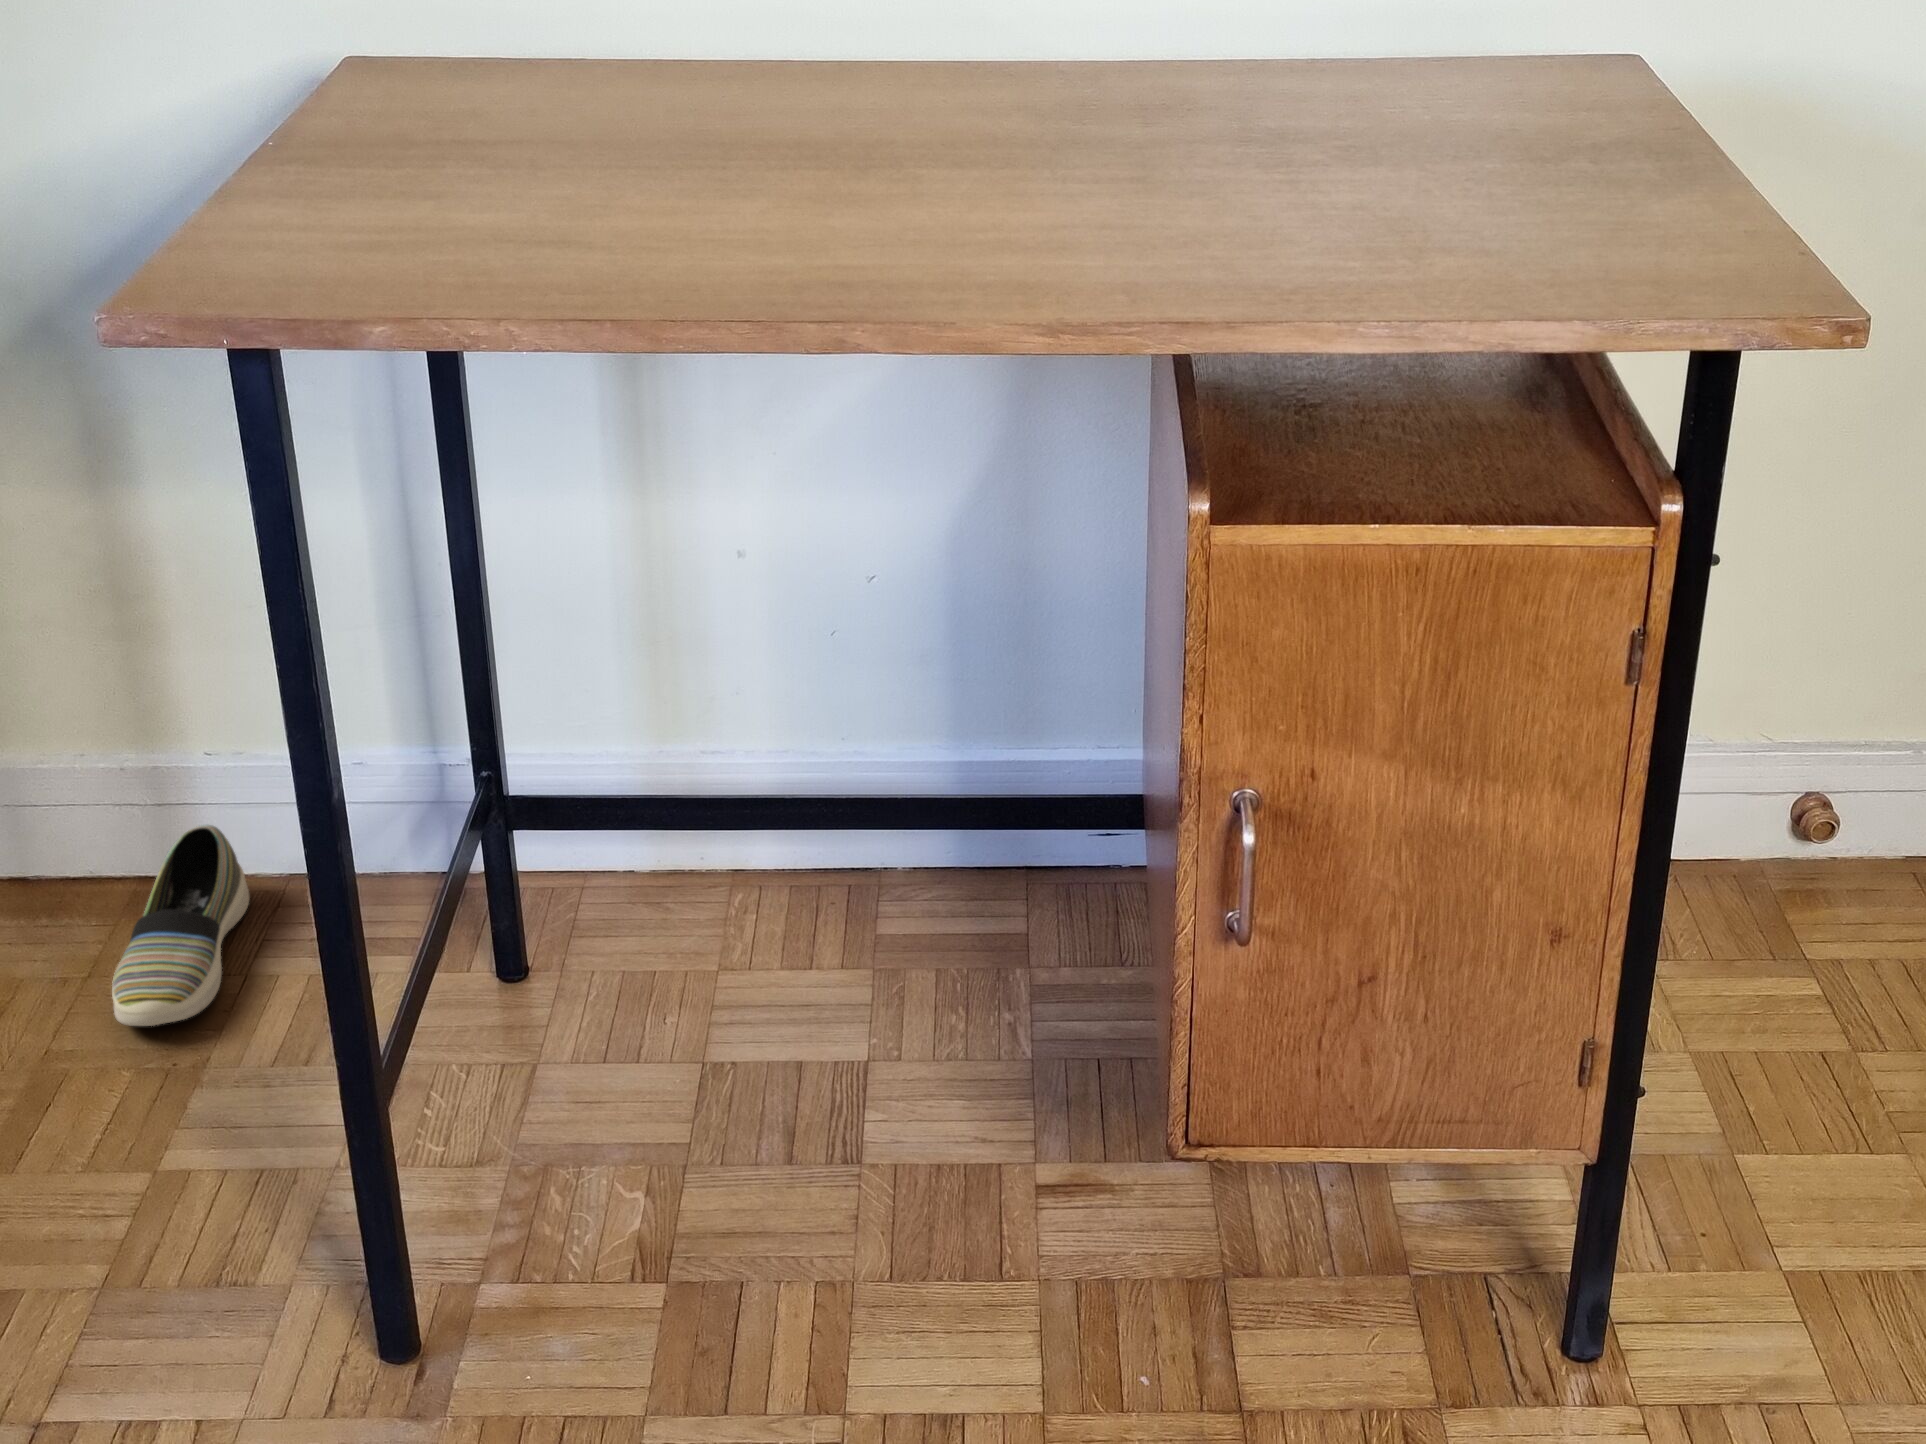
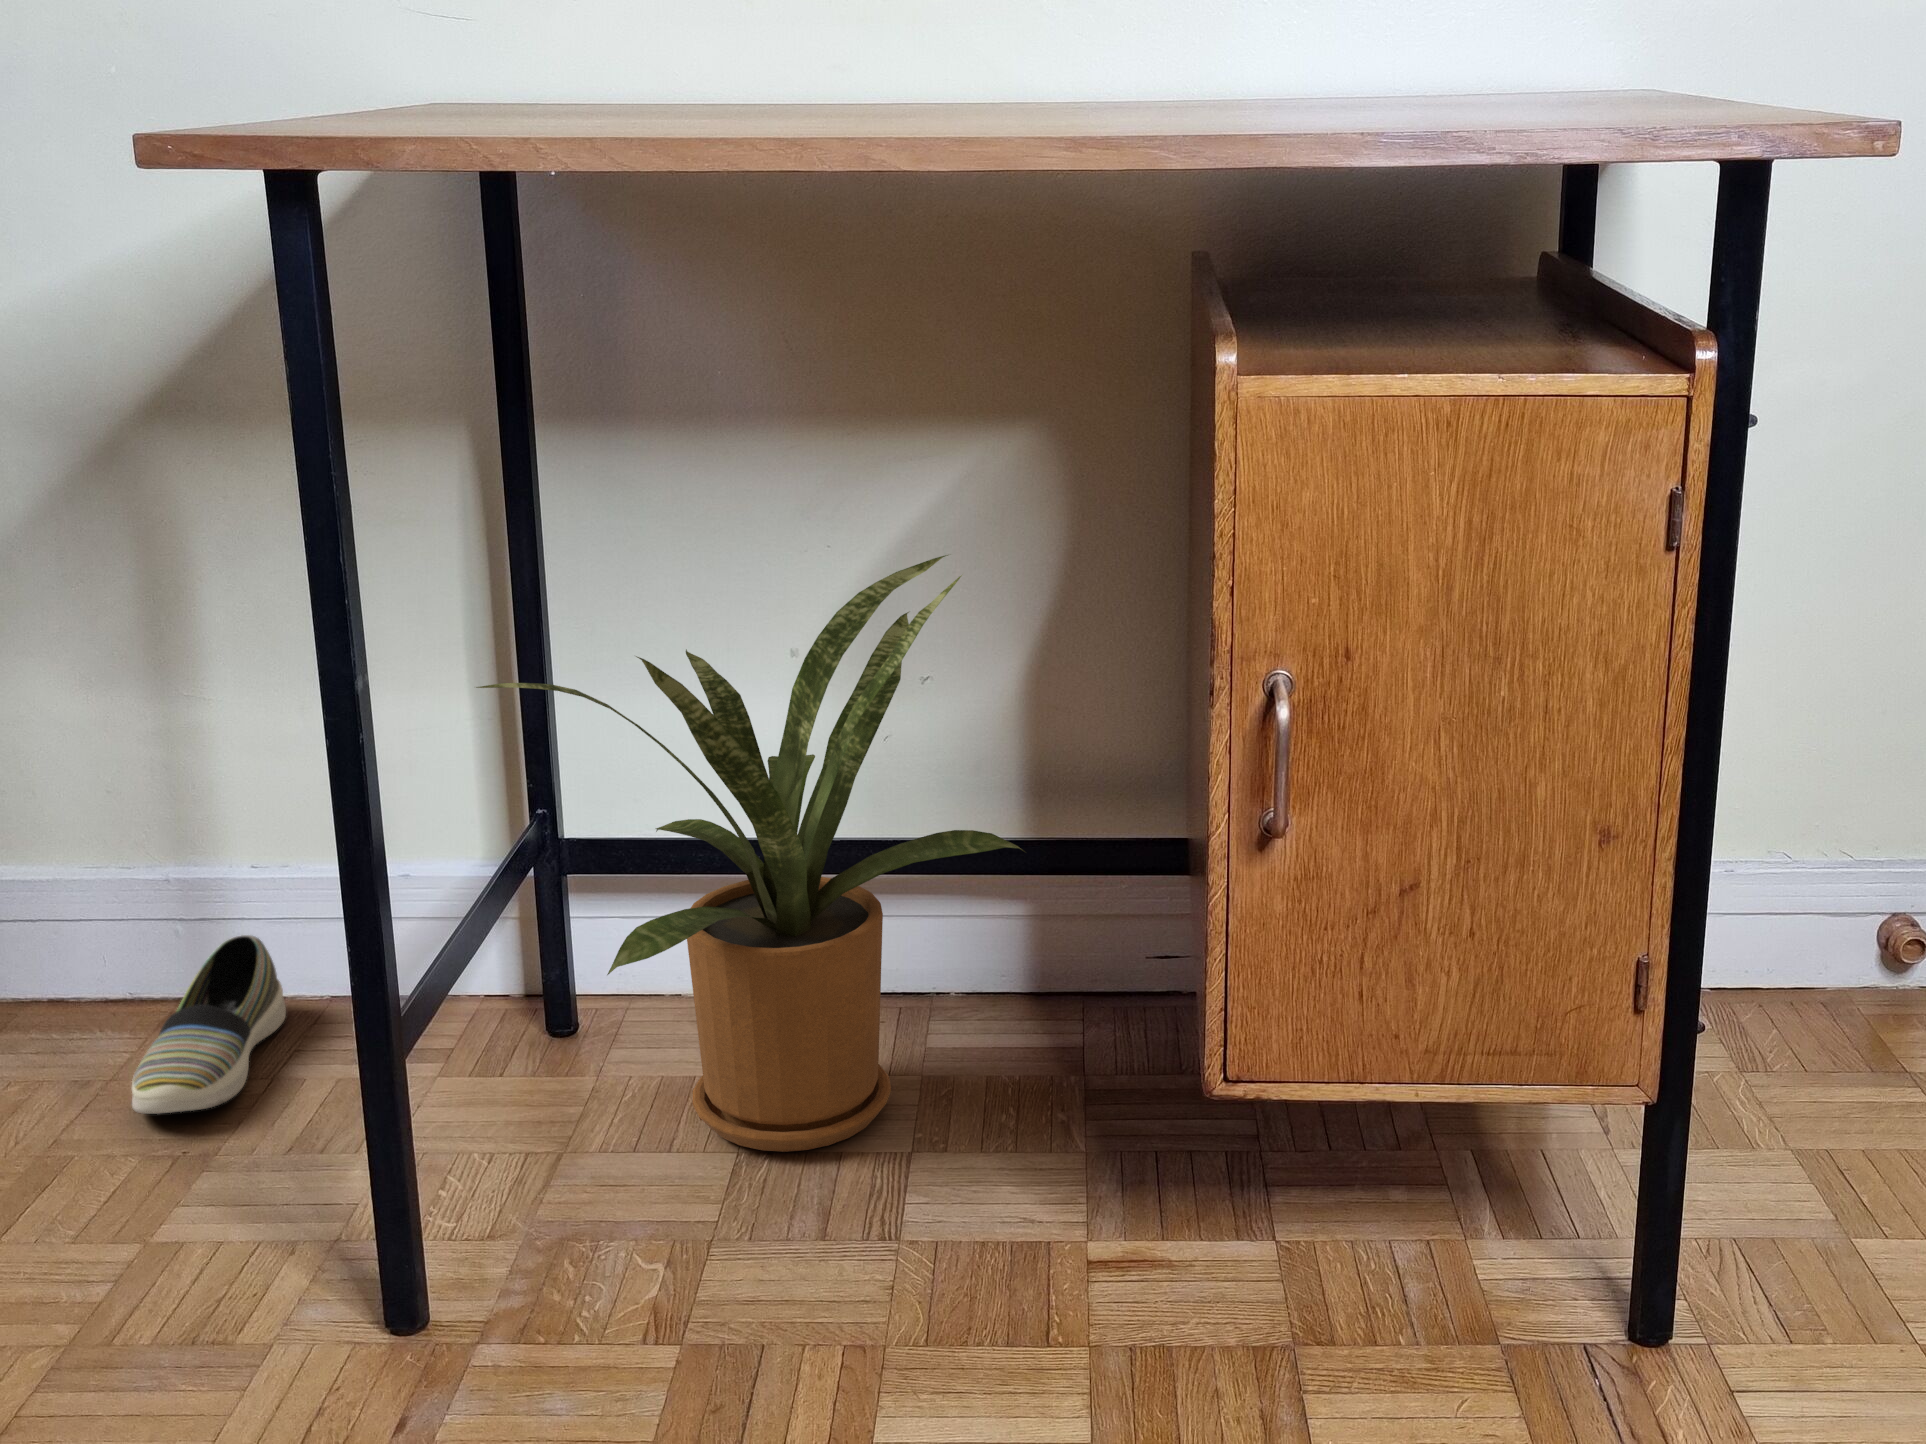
house plant: none [428,494,977,1062] -> present [476,555,1022,1152]

